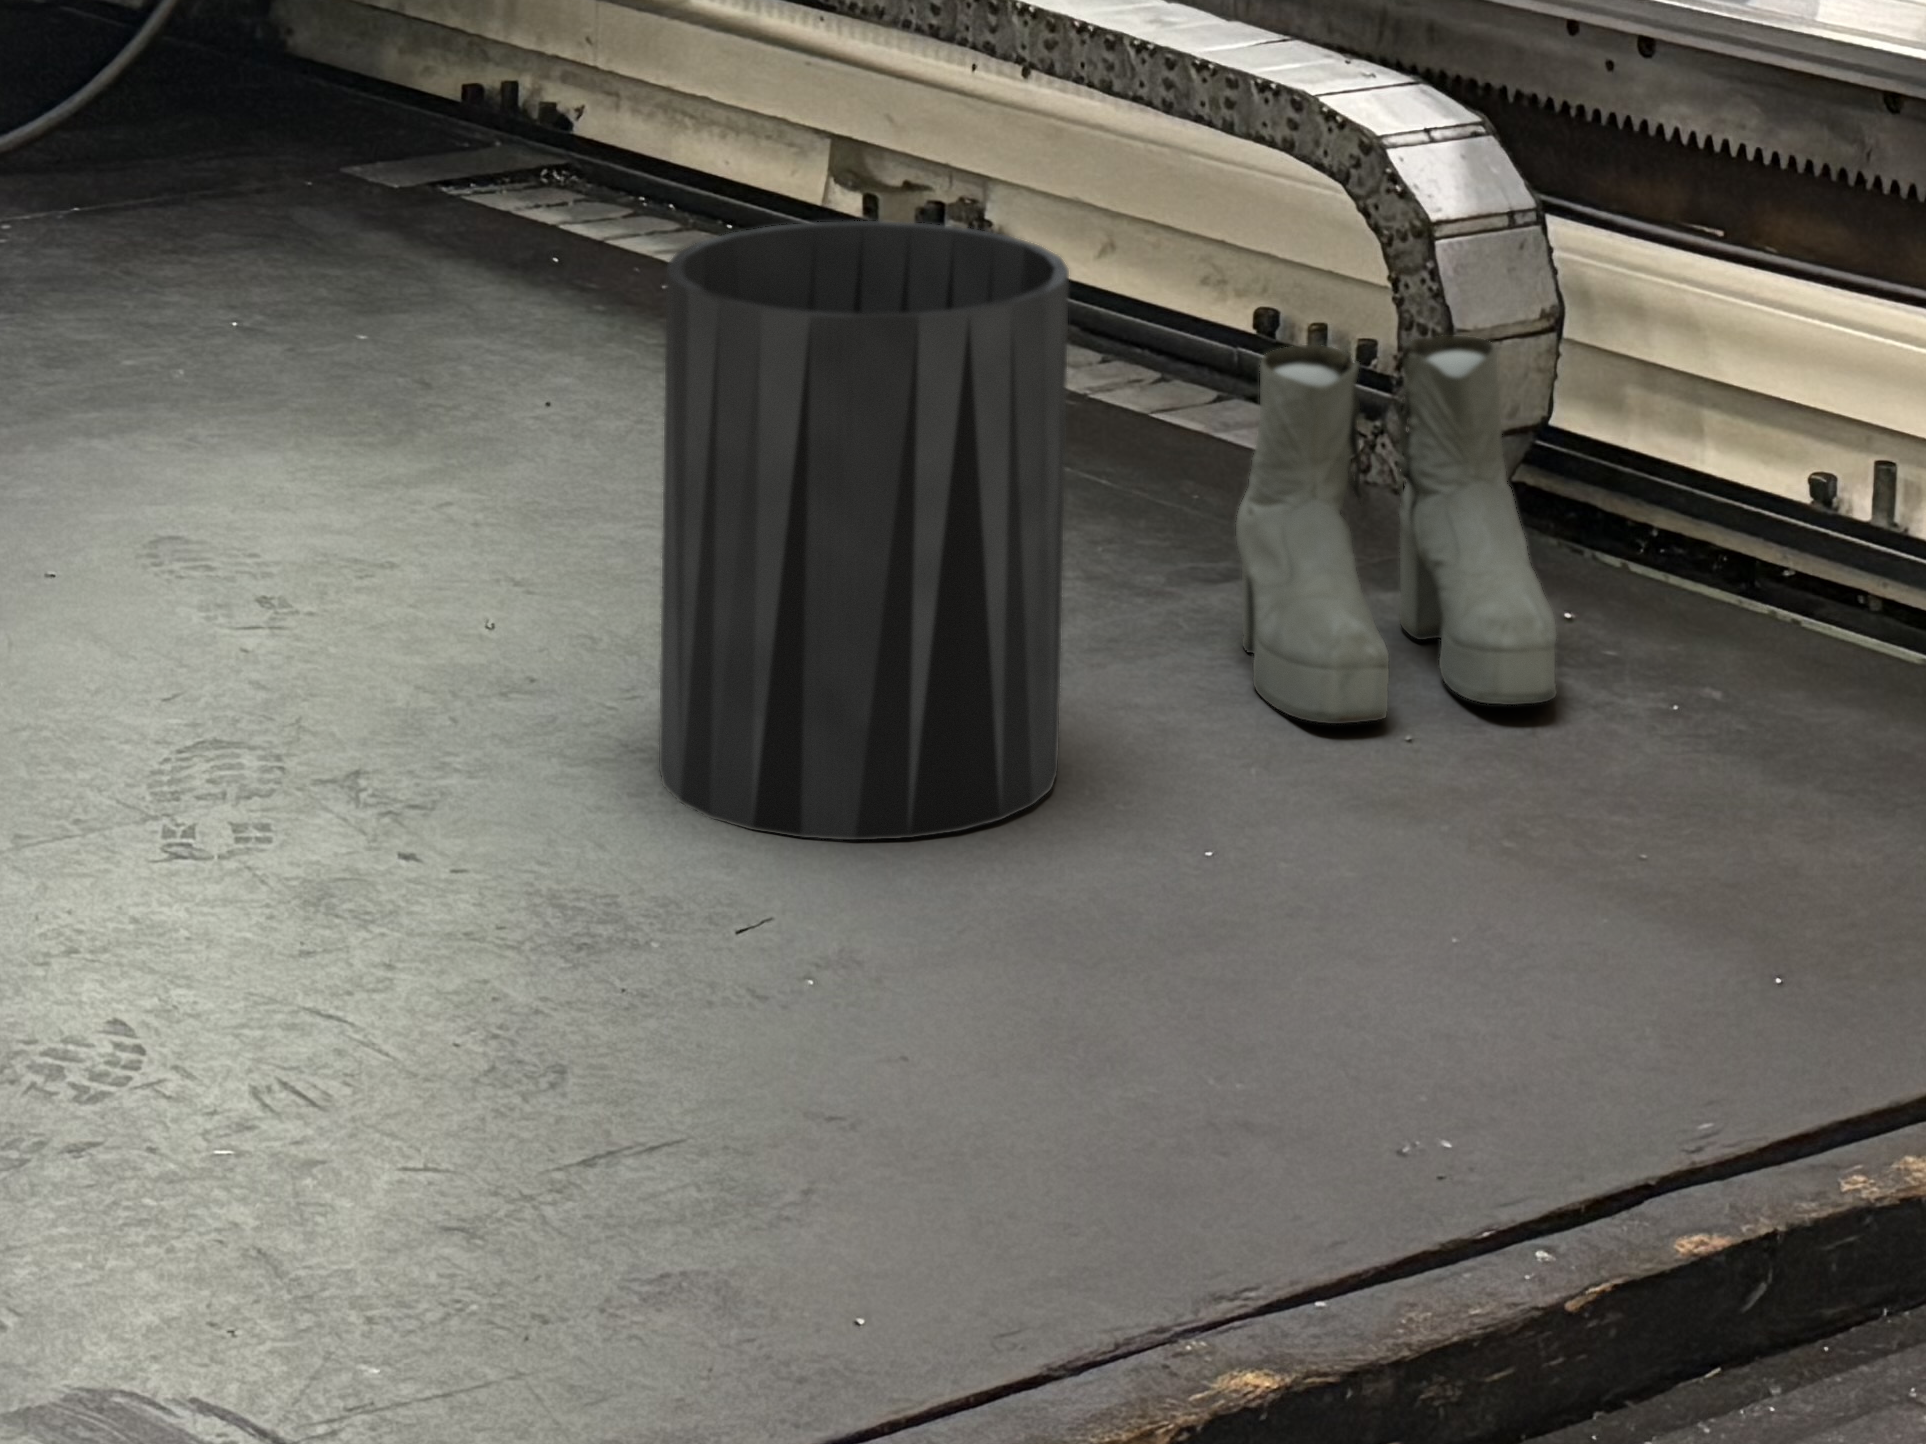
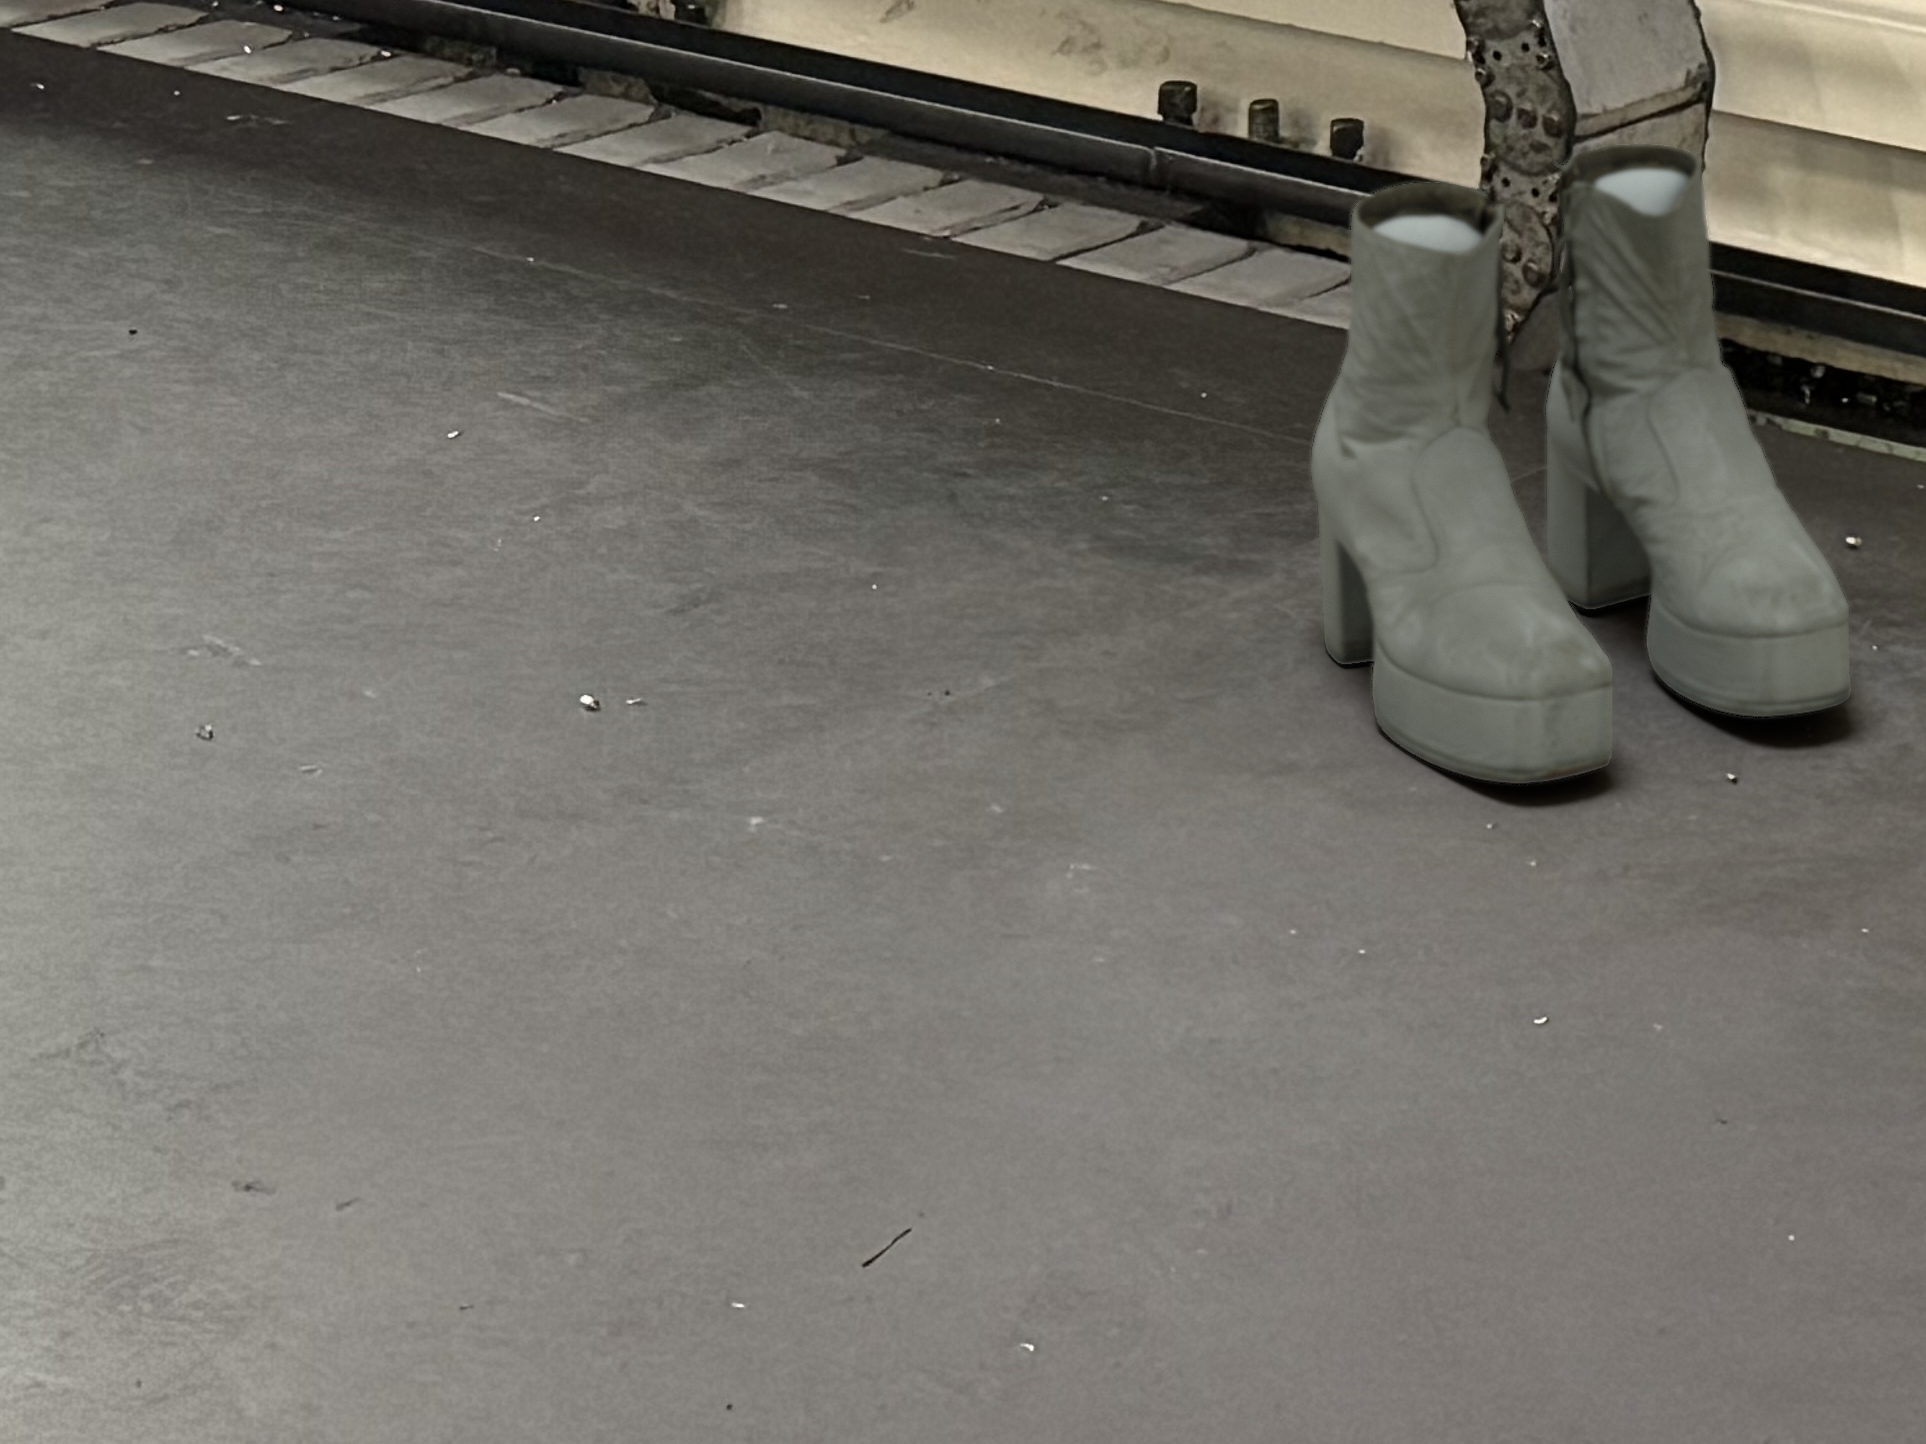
trash can: present [659,221,1069,840] -> none [446,63,1144,1119]

